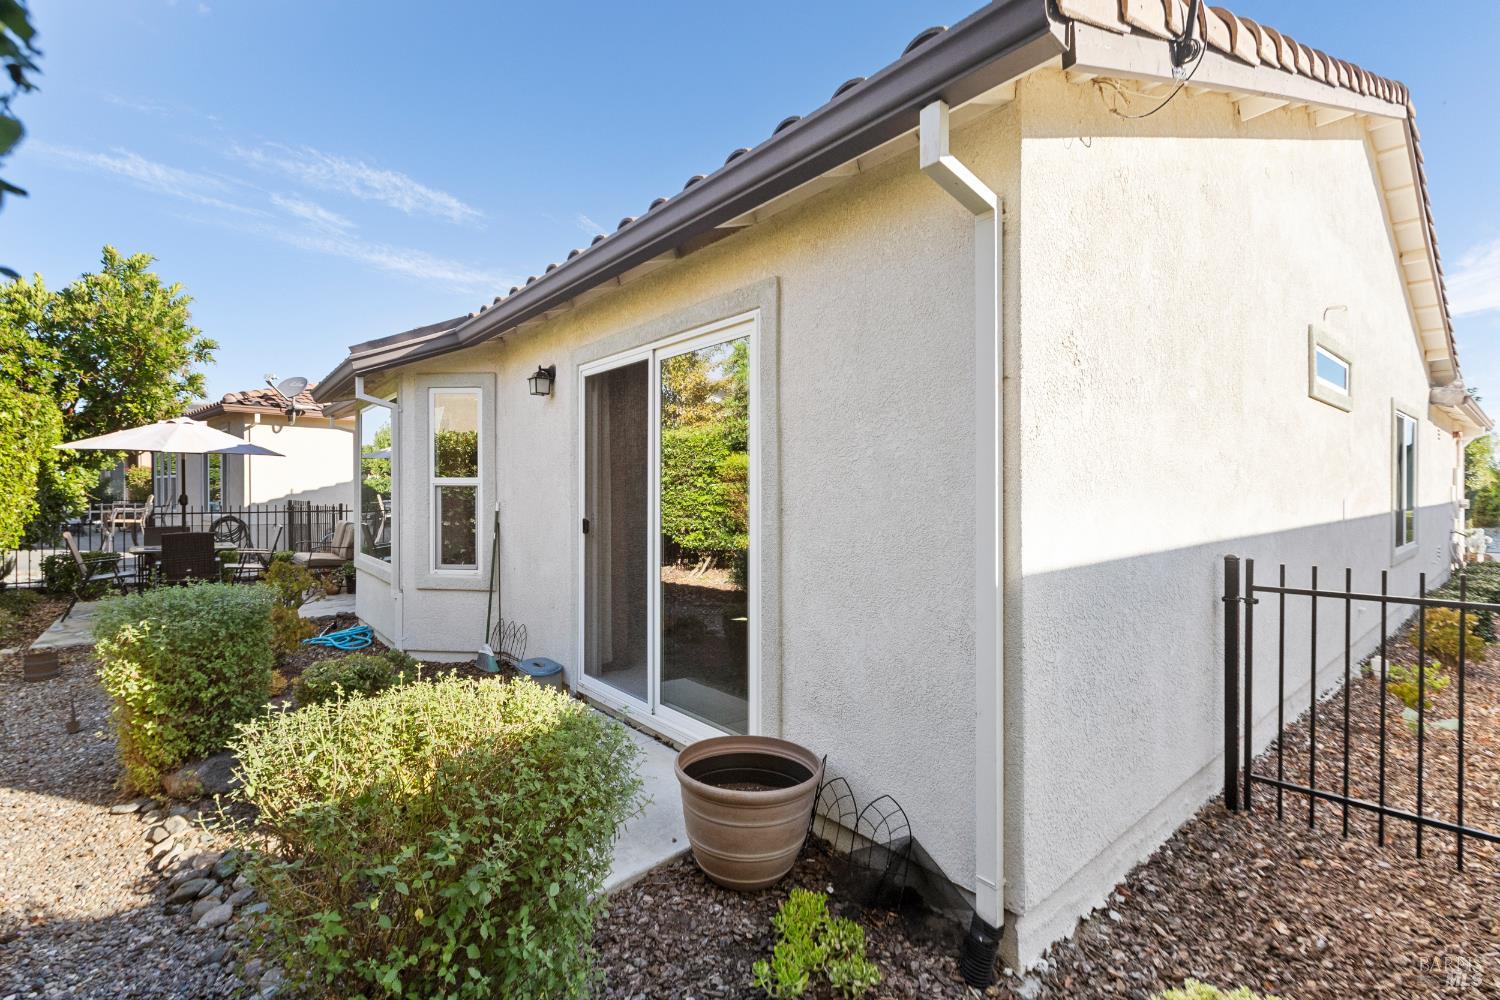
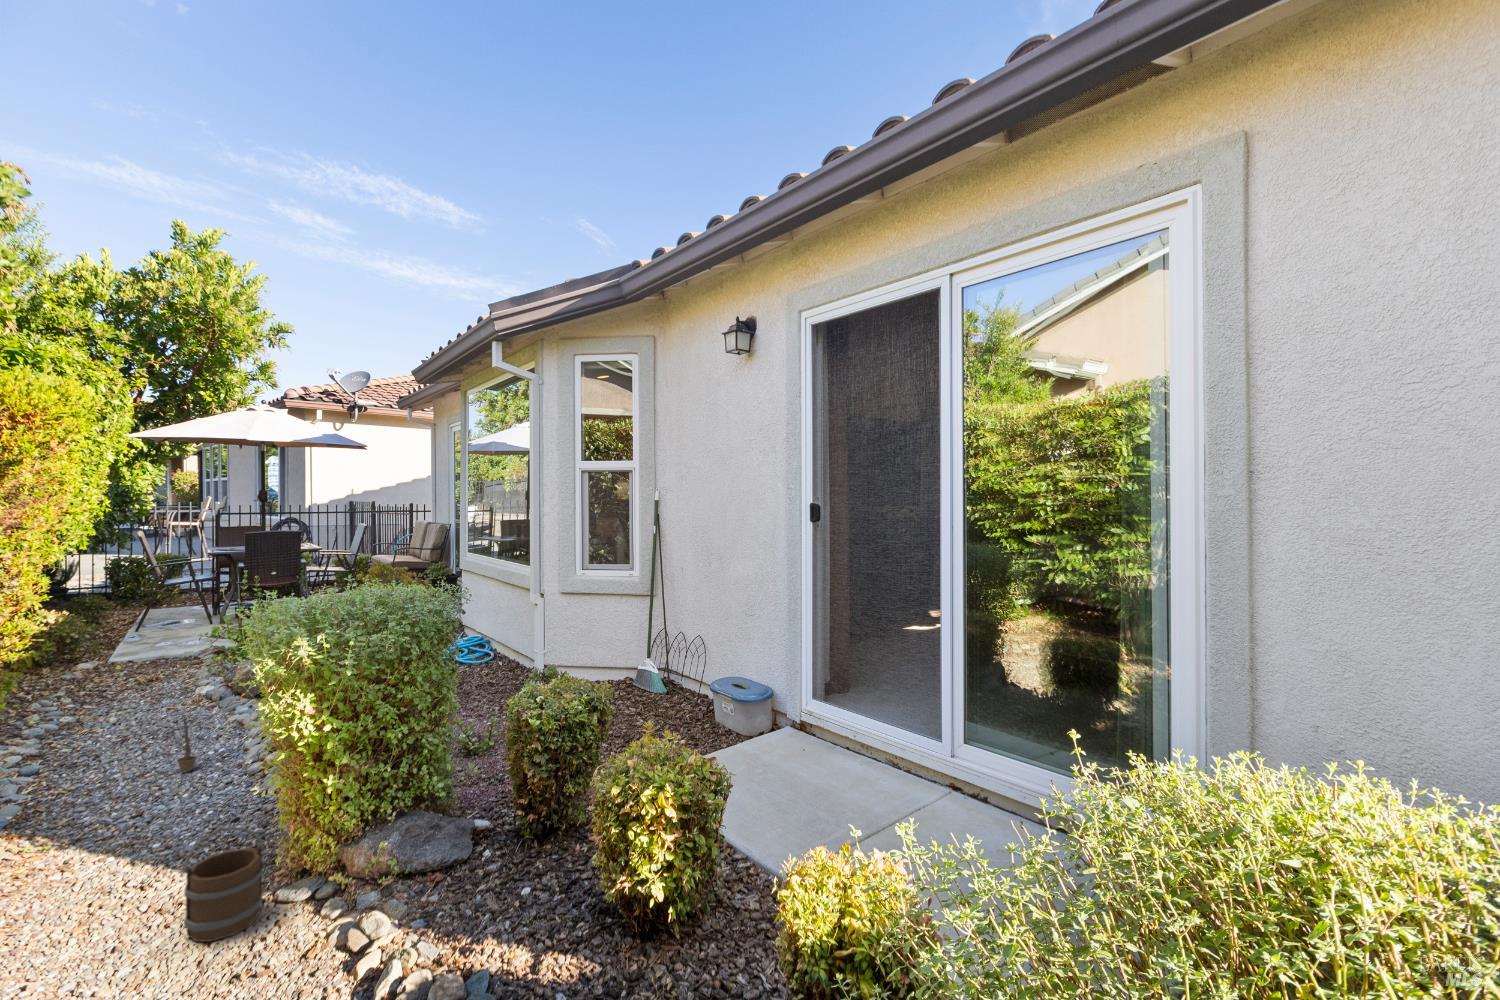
bucket: present [23,646,59,682] -> present [184,827,264,942]

